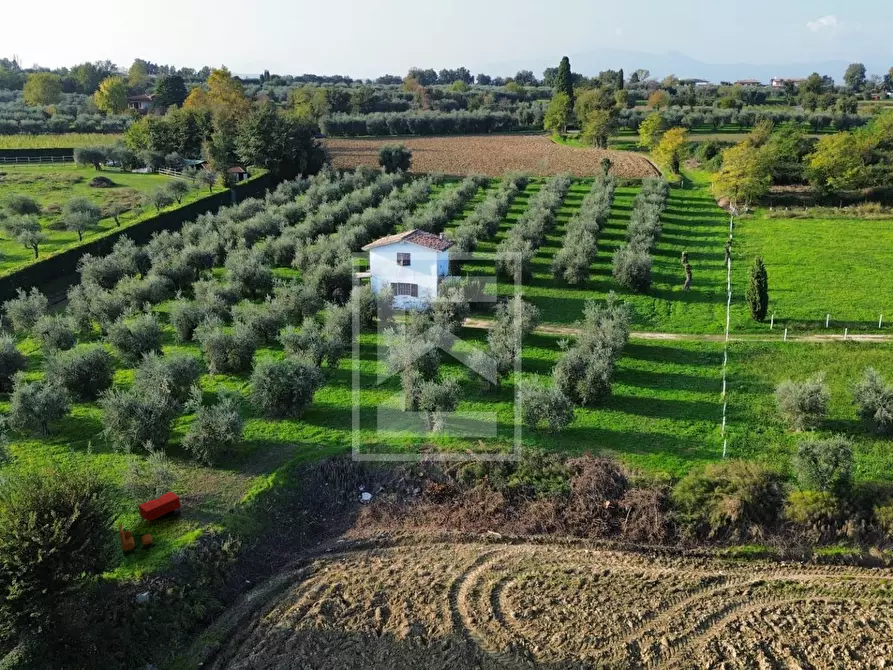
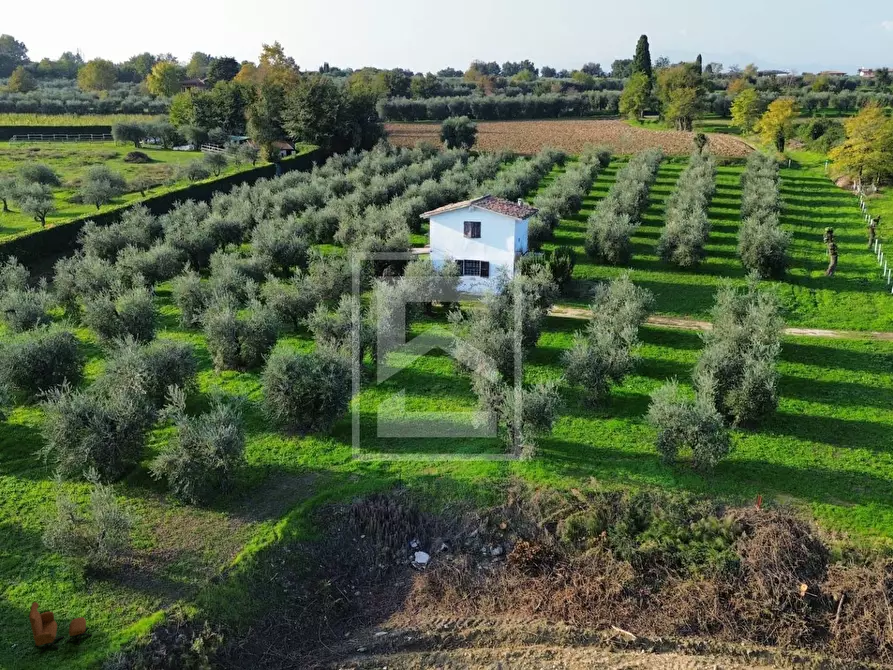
bench: present [139,492,181,525] -> none [76,545,141,598]

